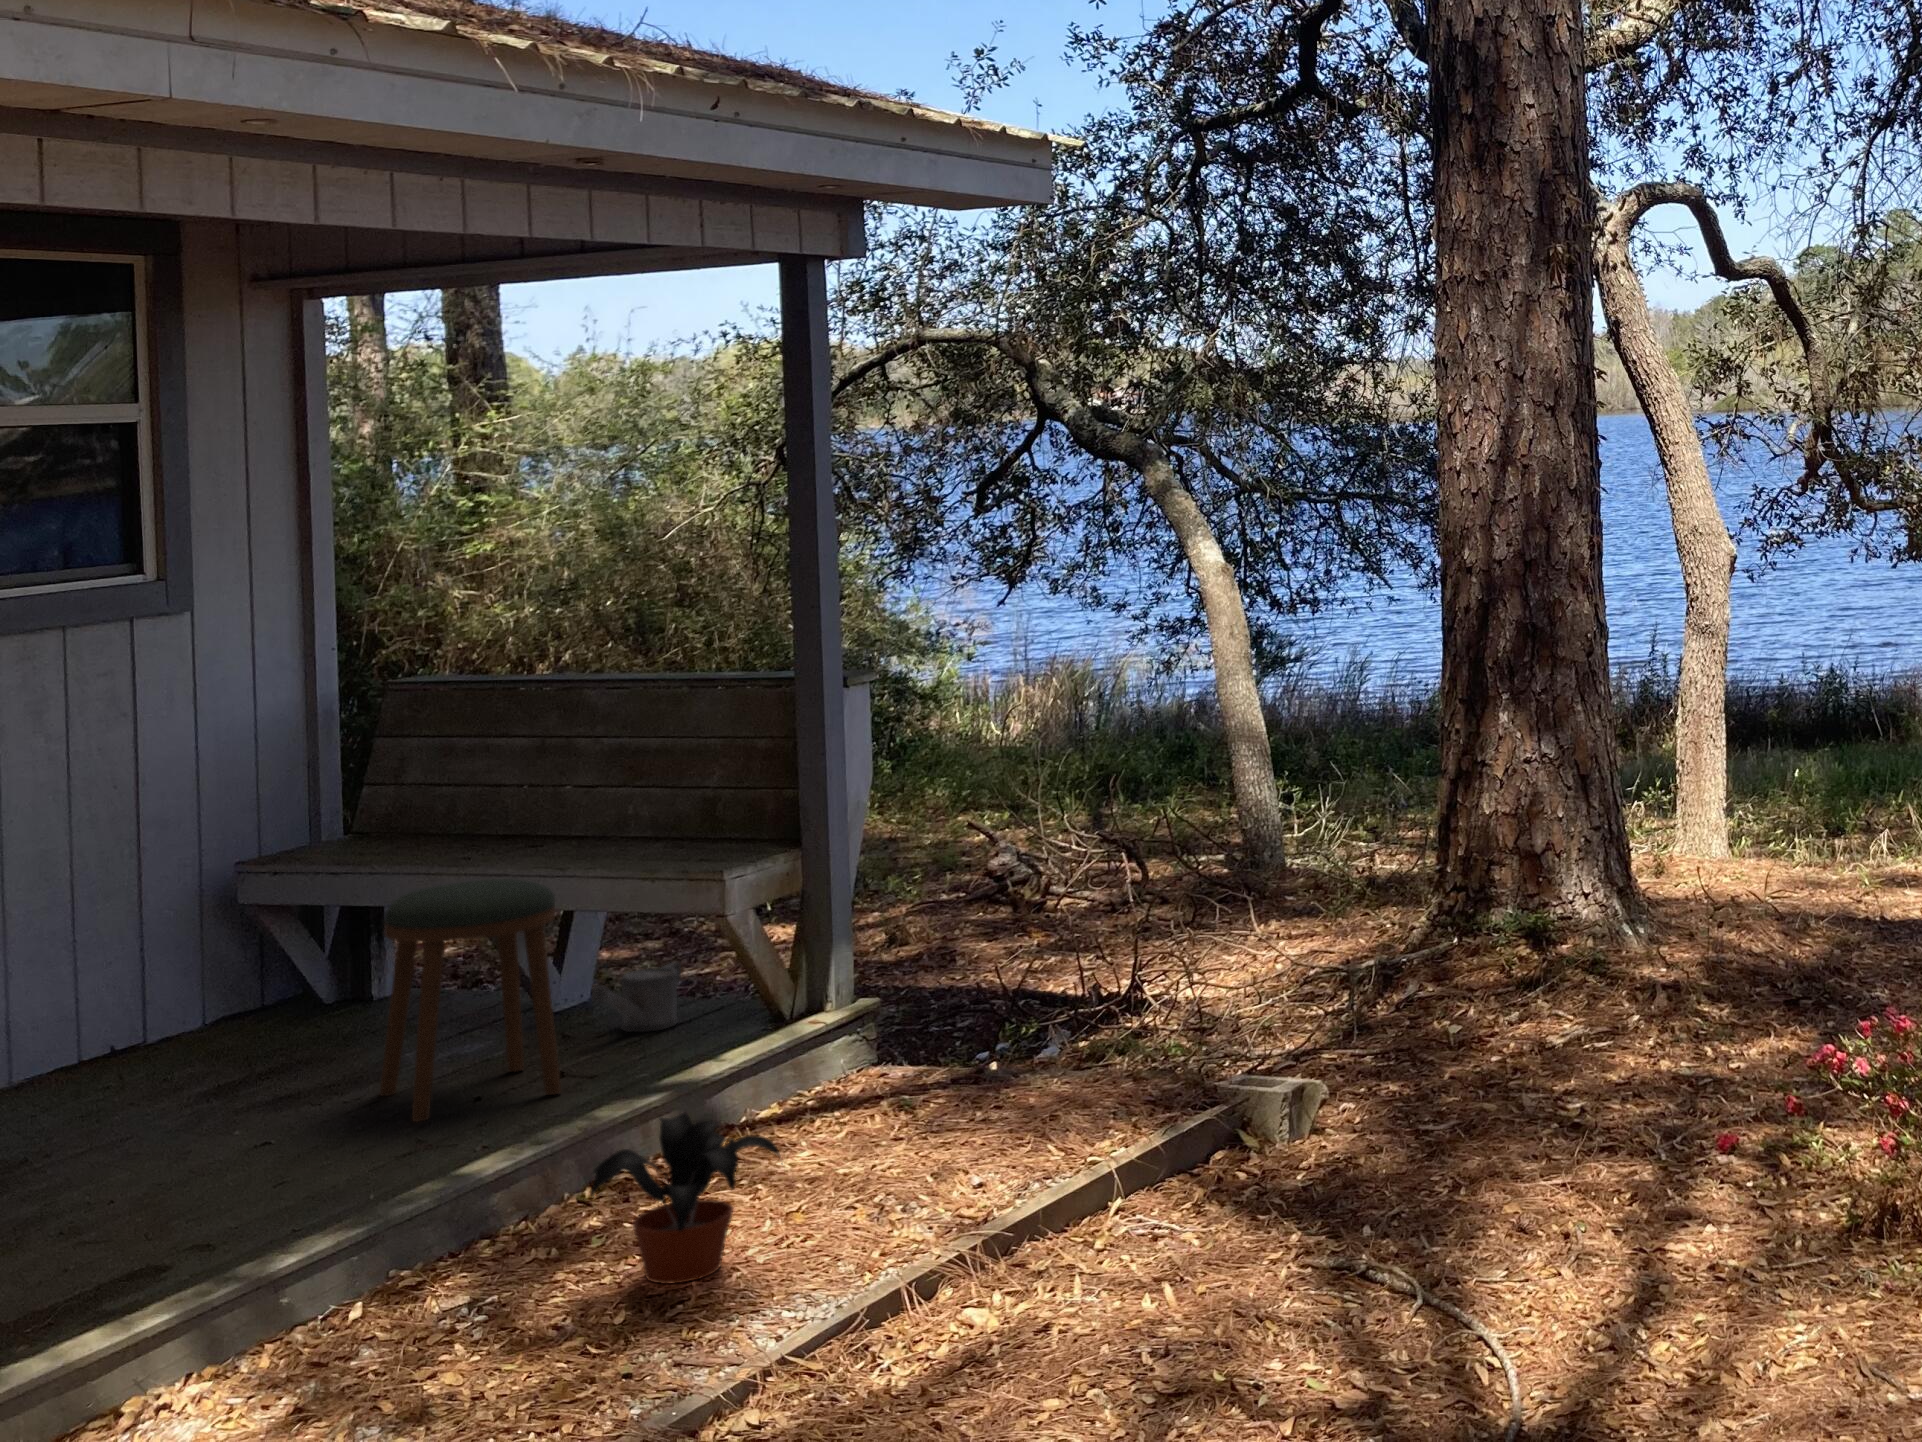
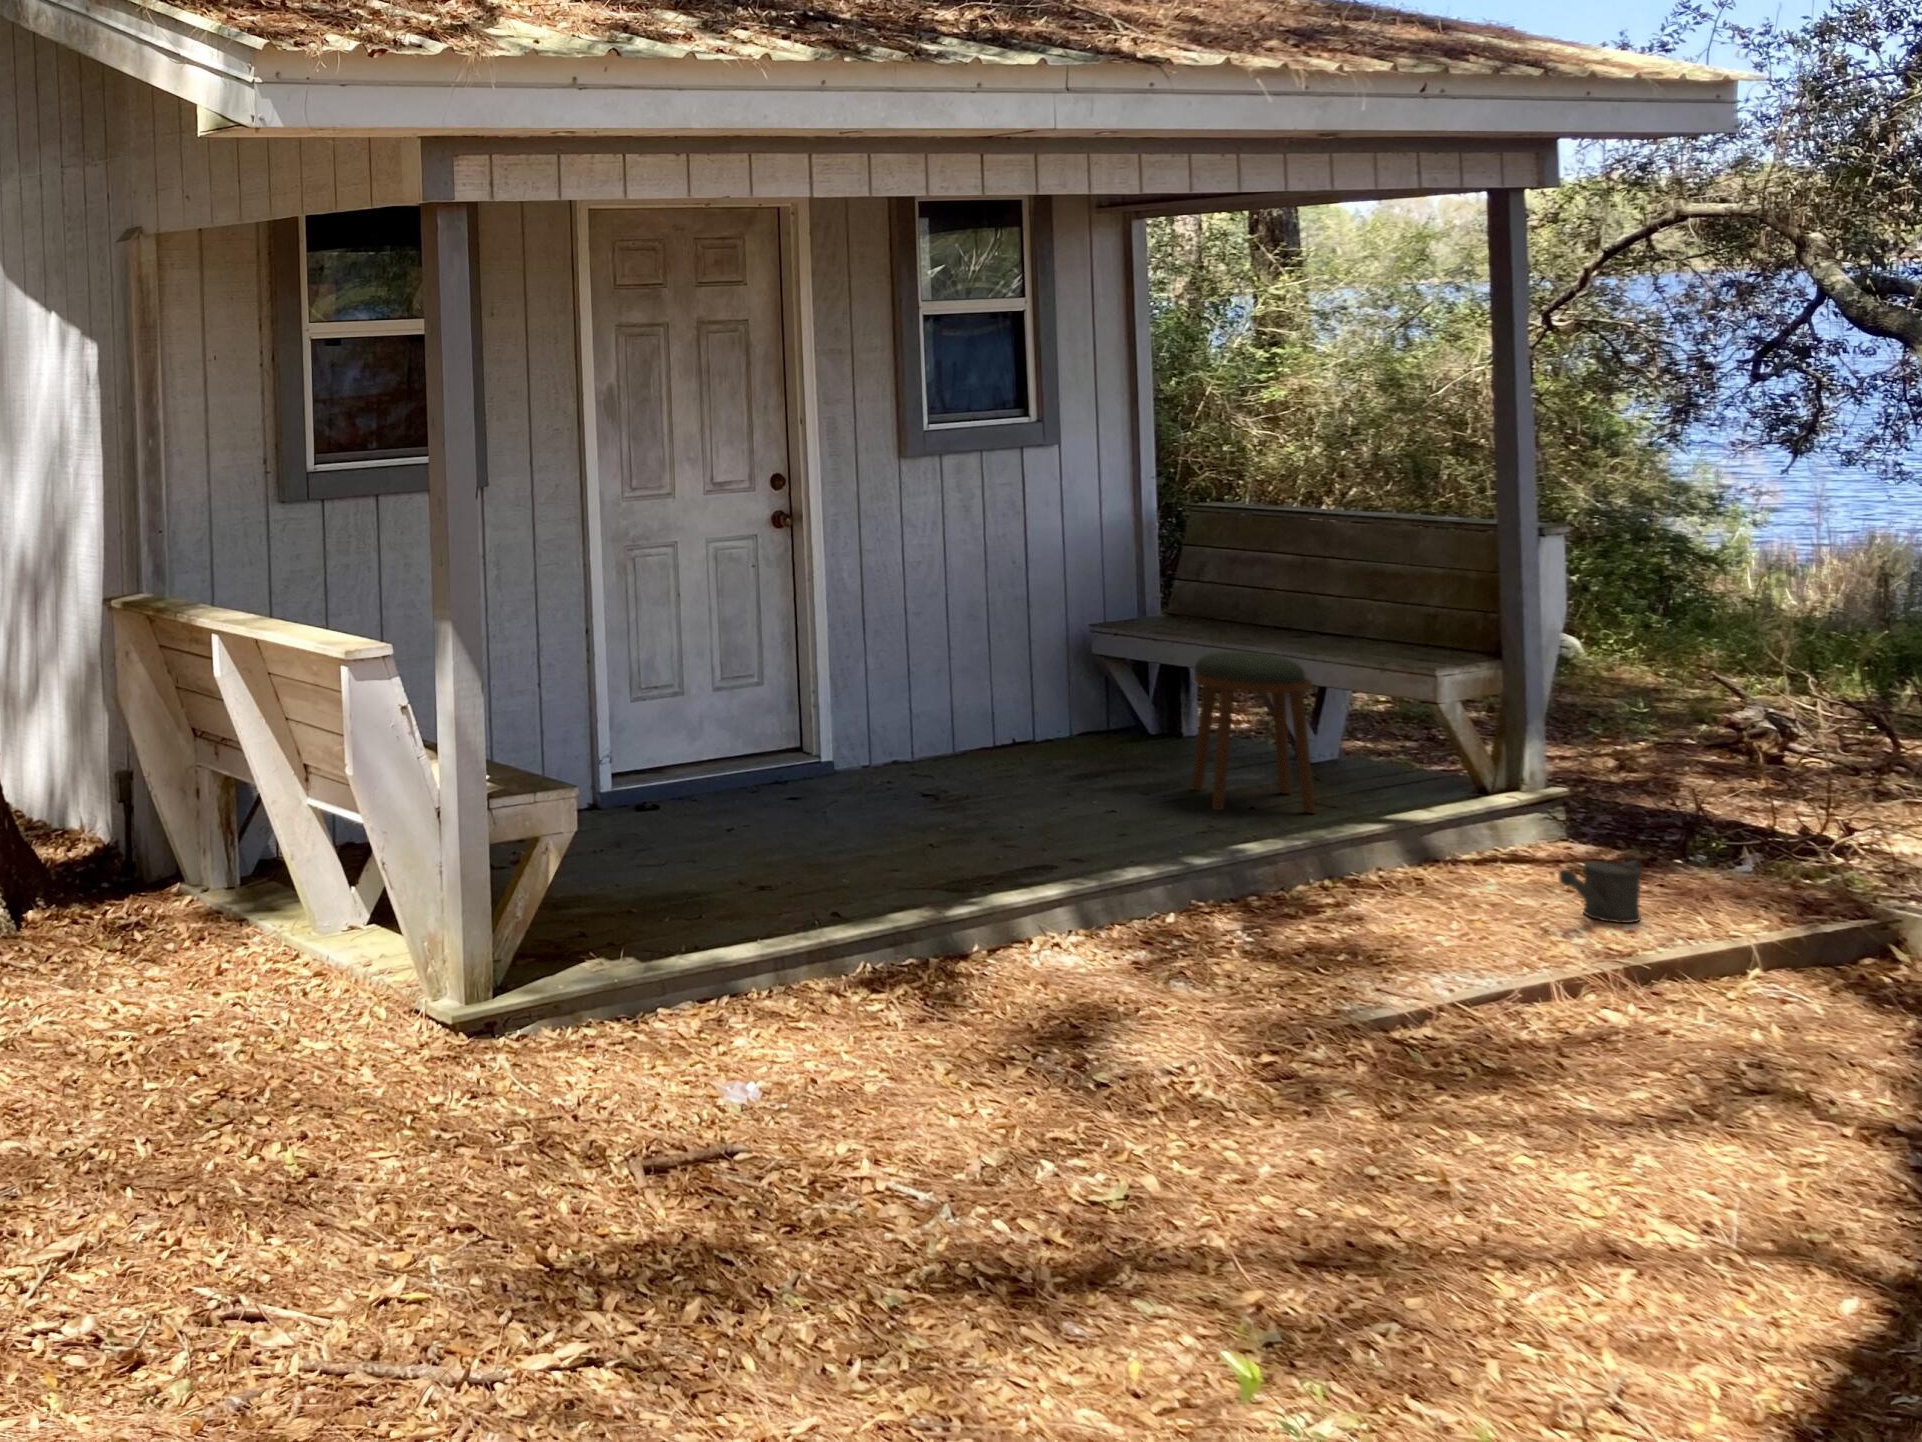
watering can: present [592,962,681,1032] -> present [1560,860,1642,923]
potted plant: present [590,1113,780,1284] -> none [1320,829,1461,942]

